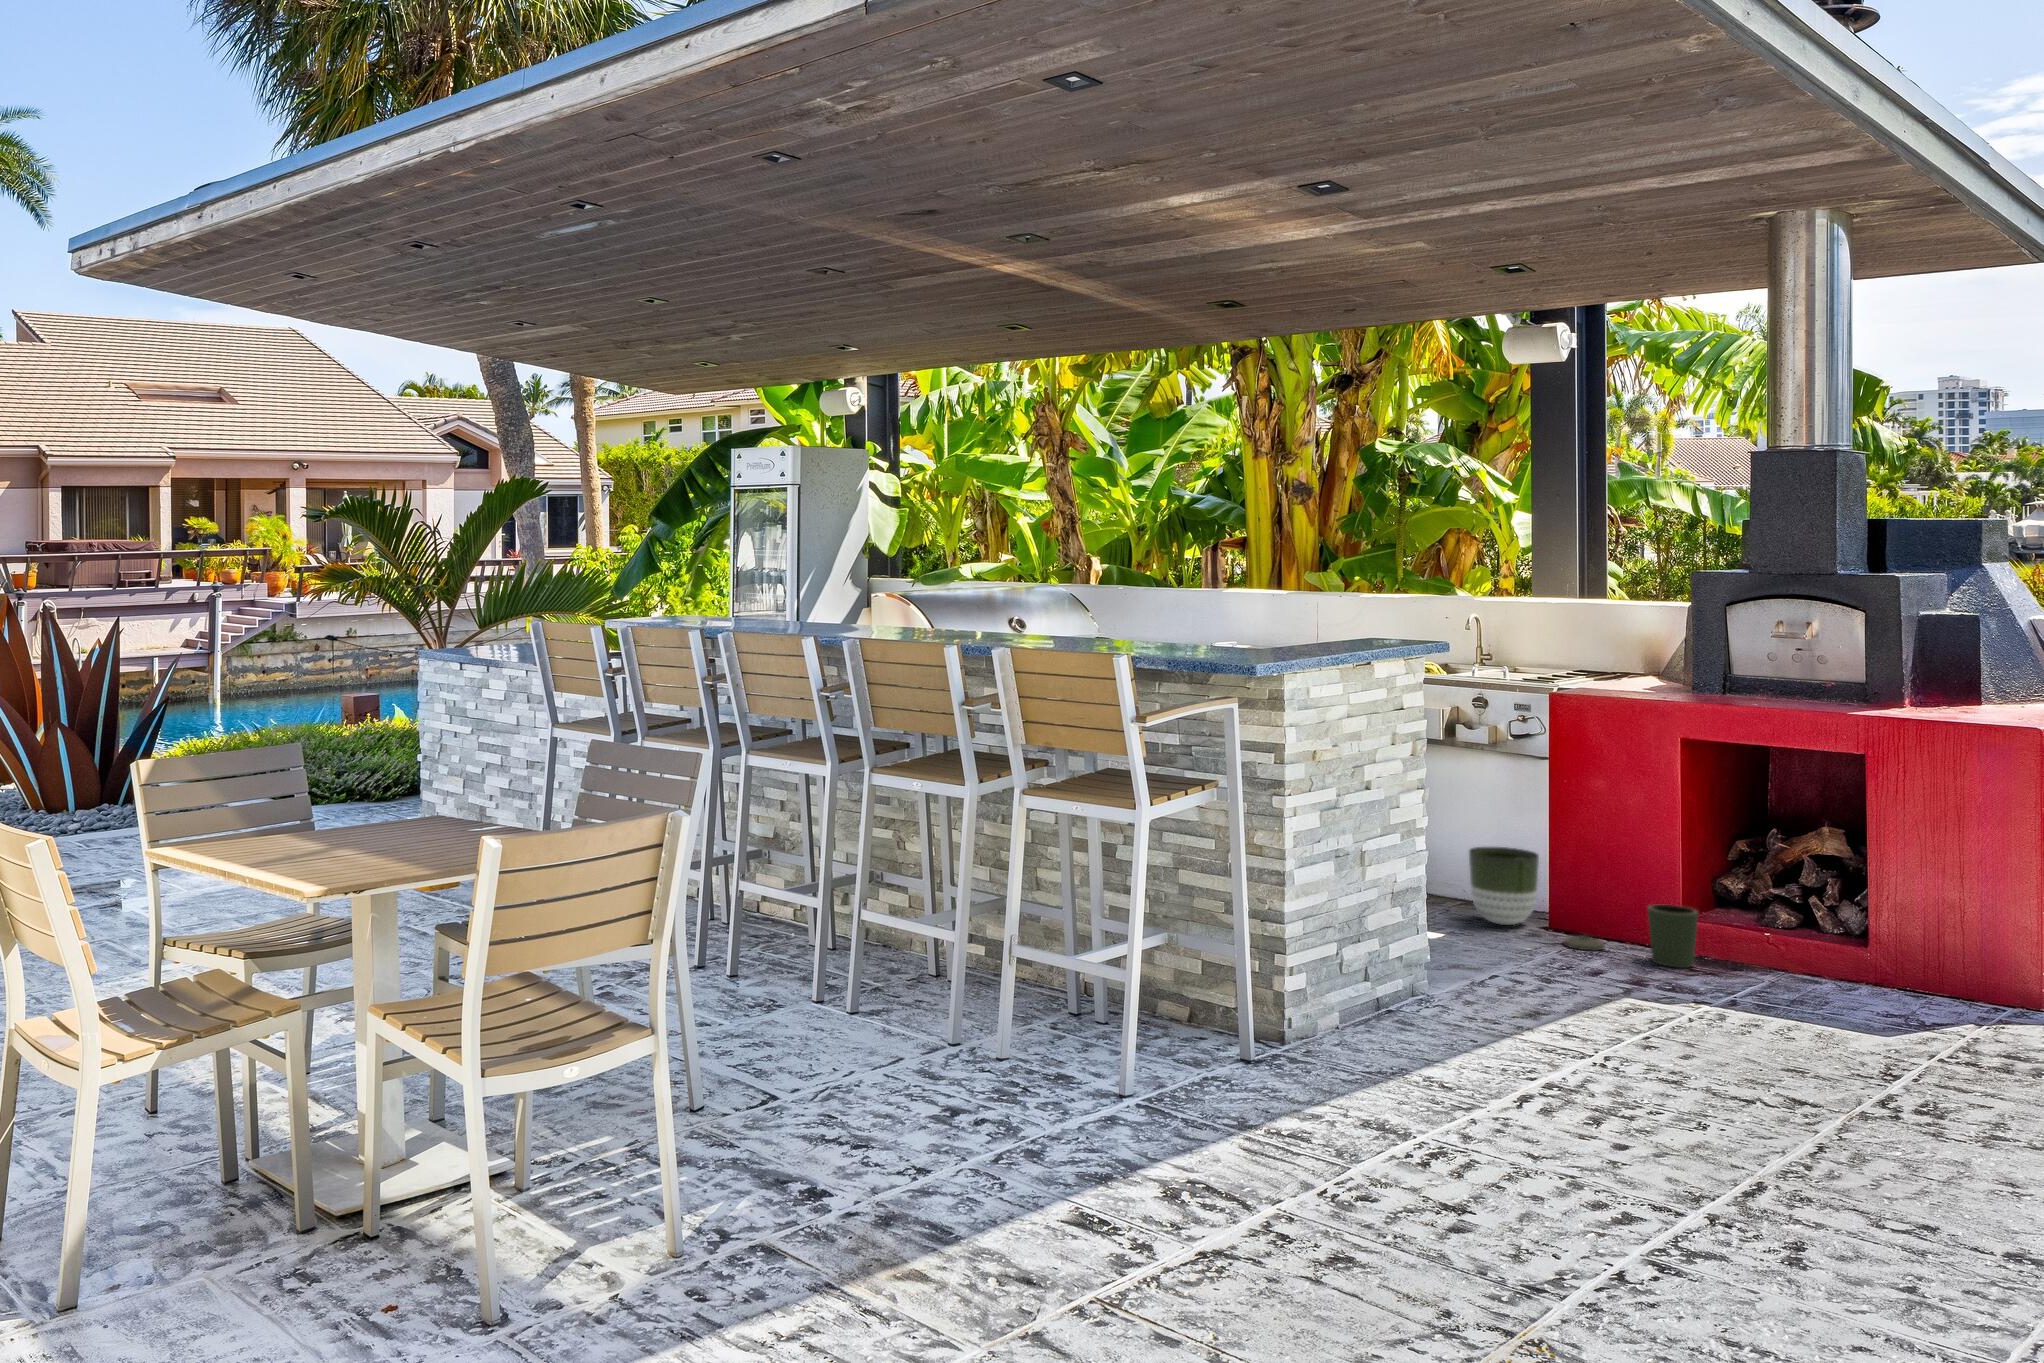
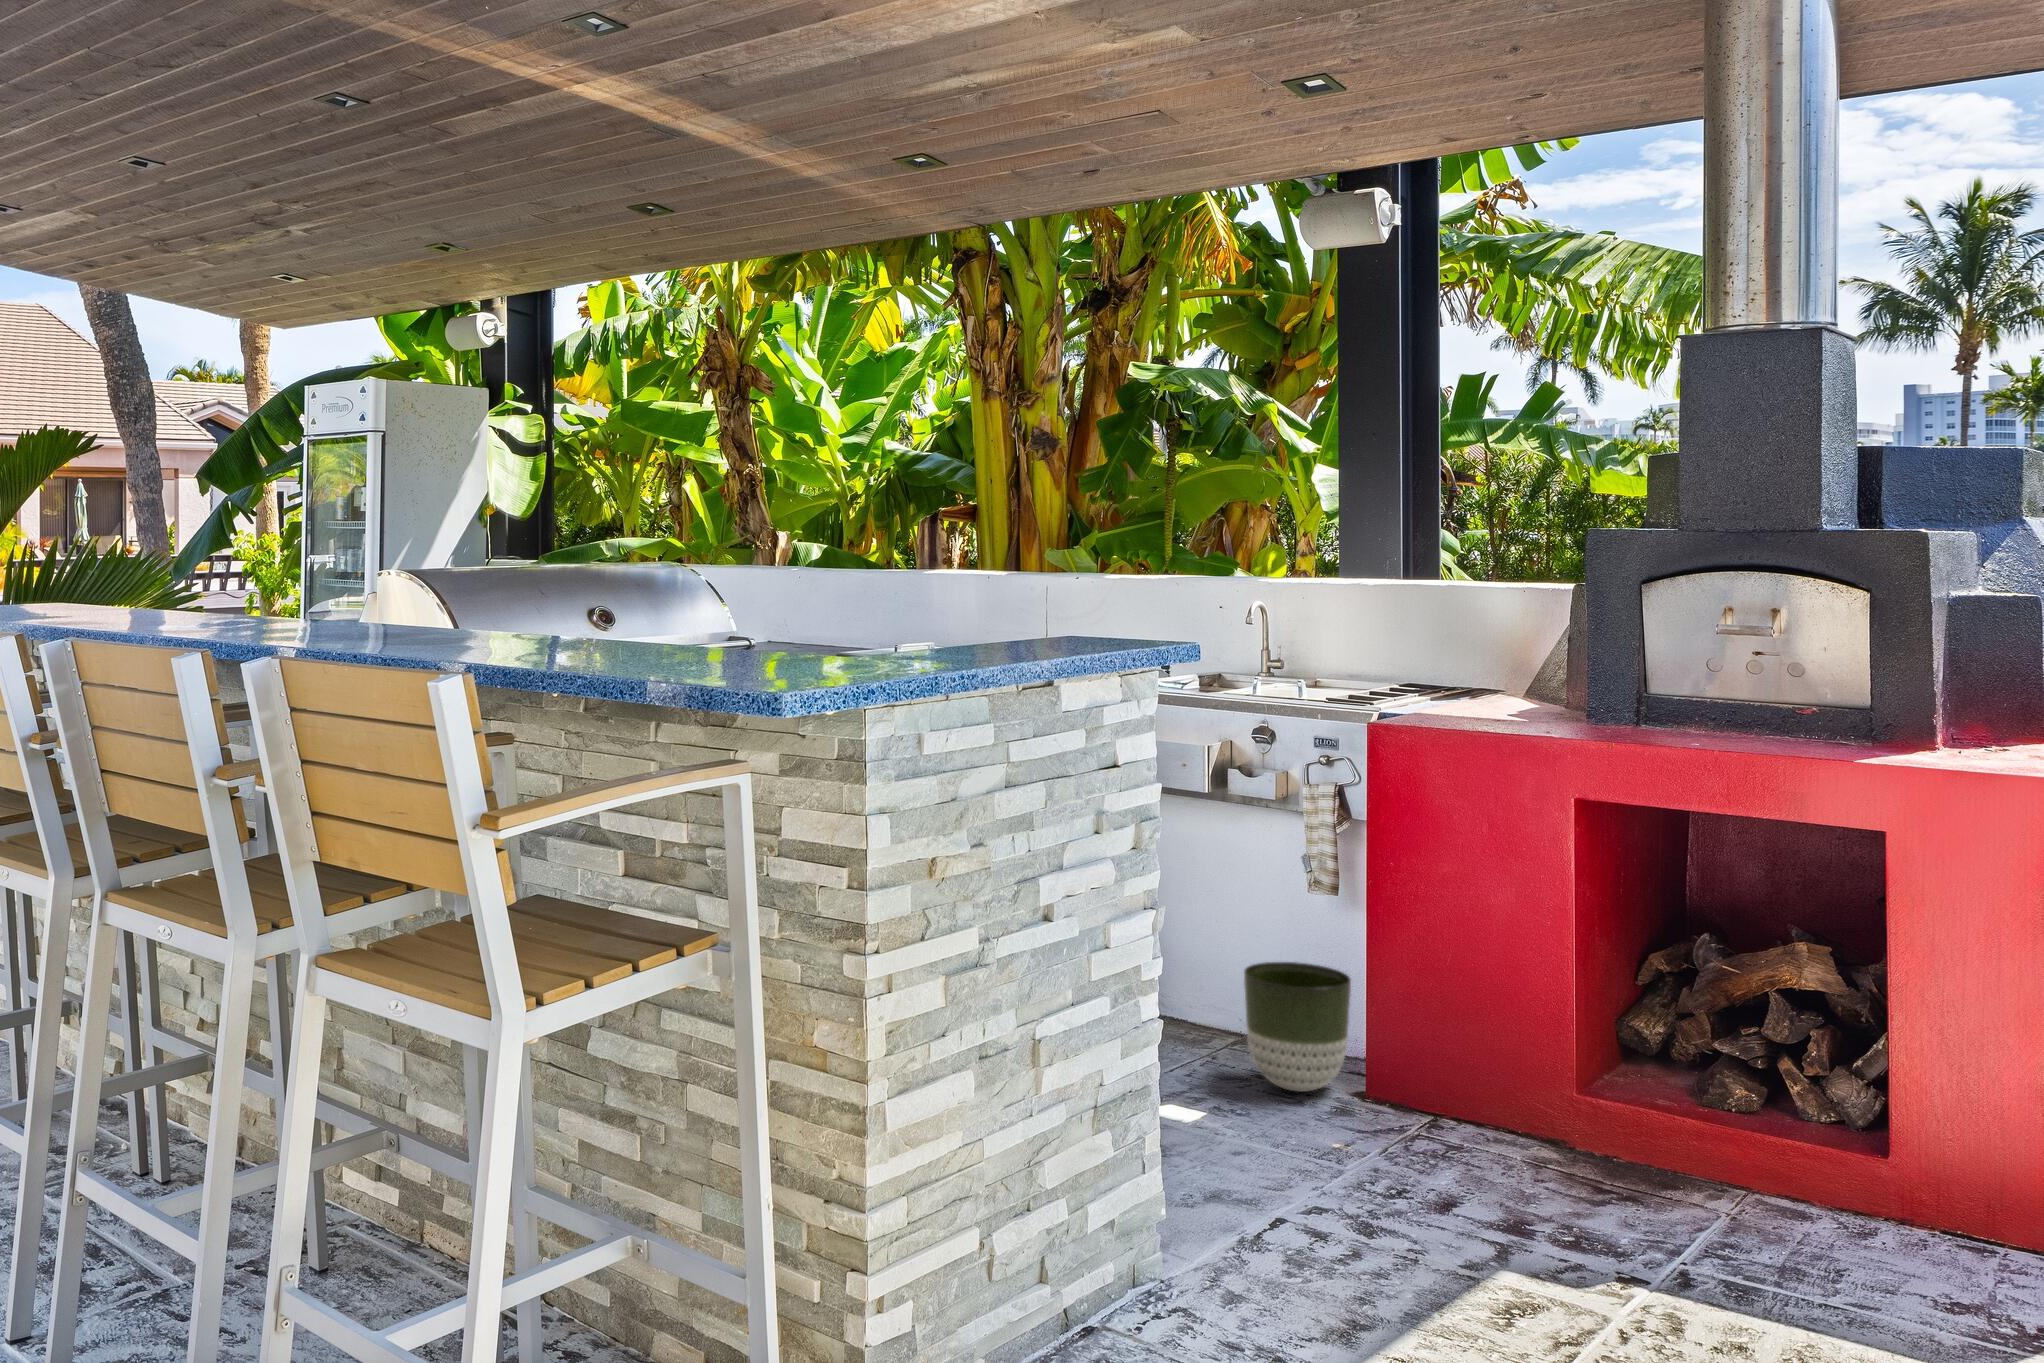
trash can: present [1563,905,1698,968] -> none [1389,1073,1608,1186]

